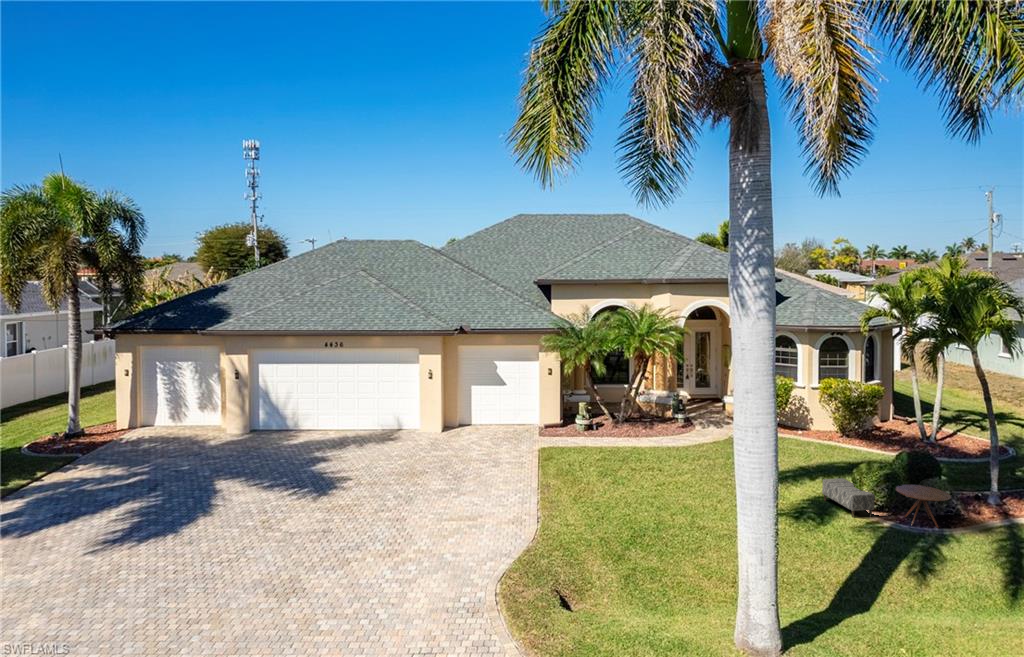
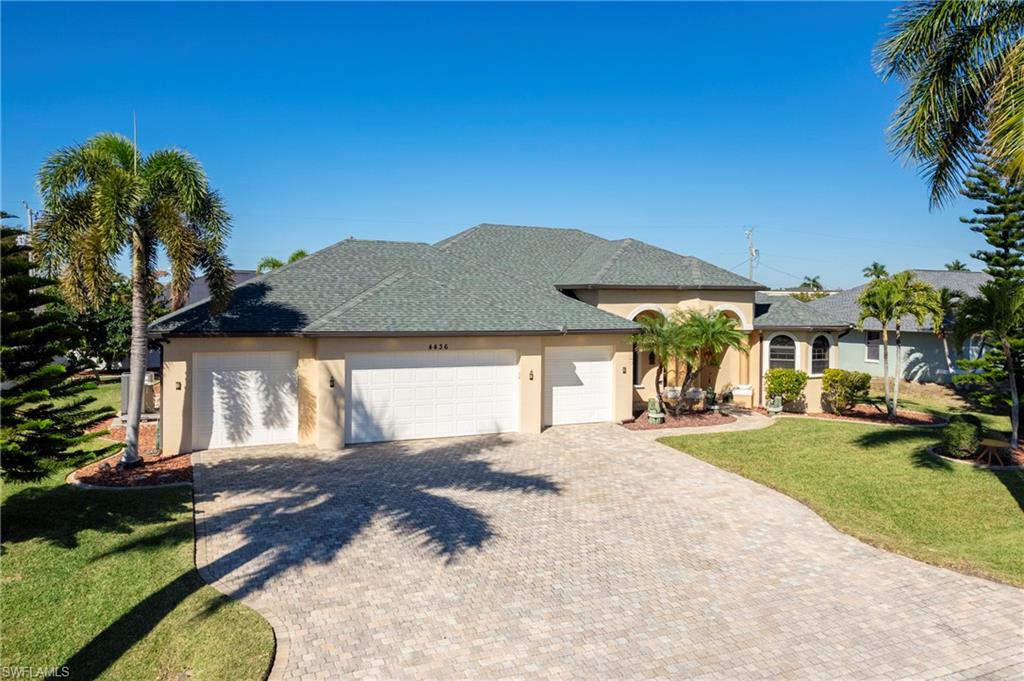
bench: present [822,478,875,517] -> none [915,439,963,466]

